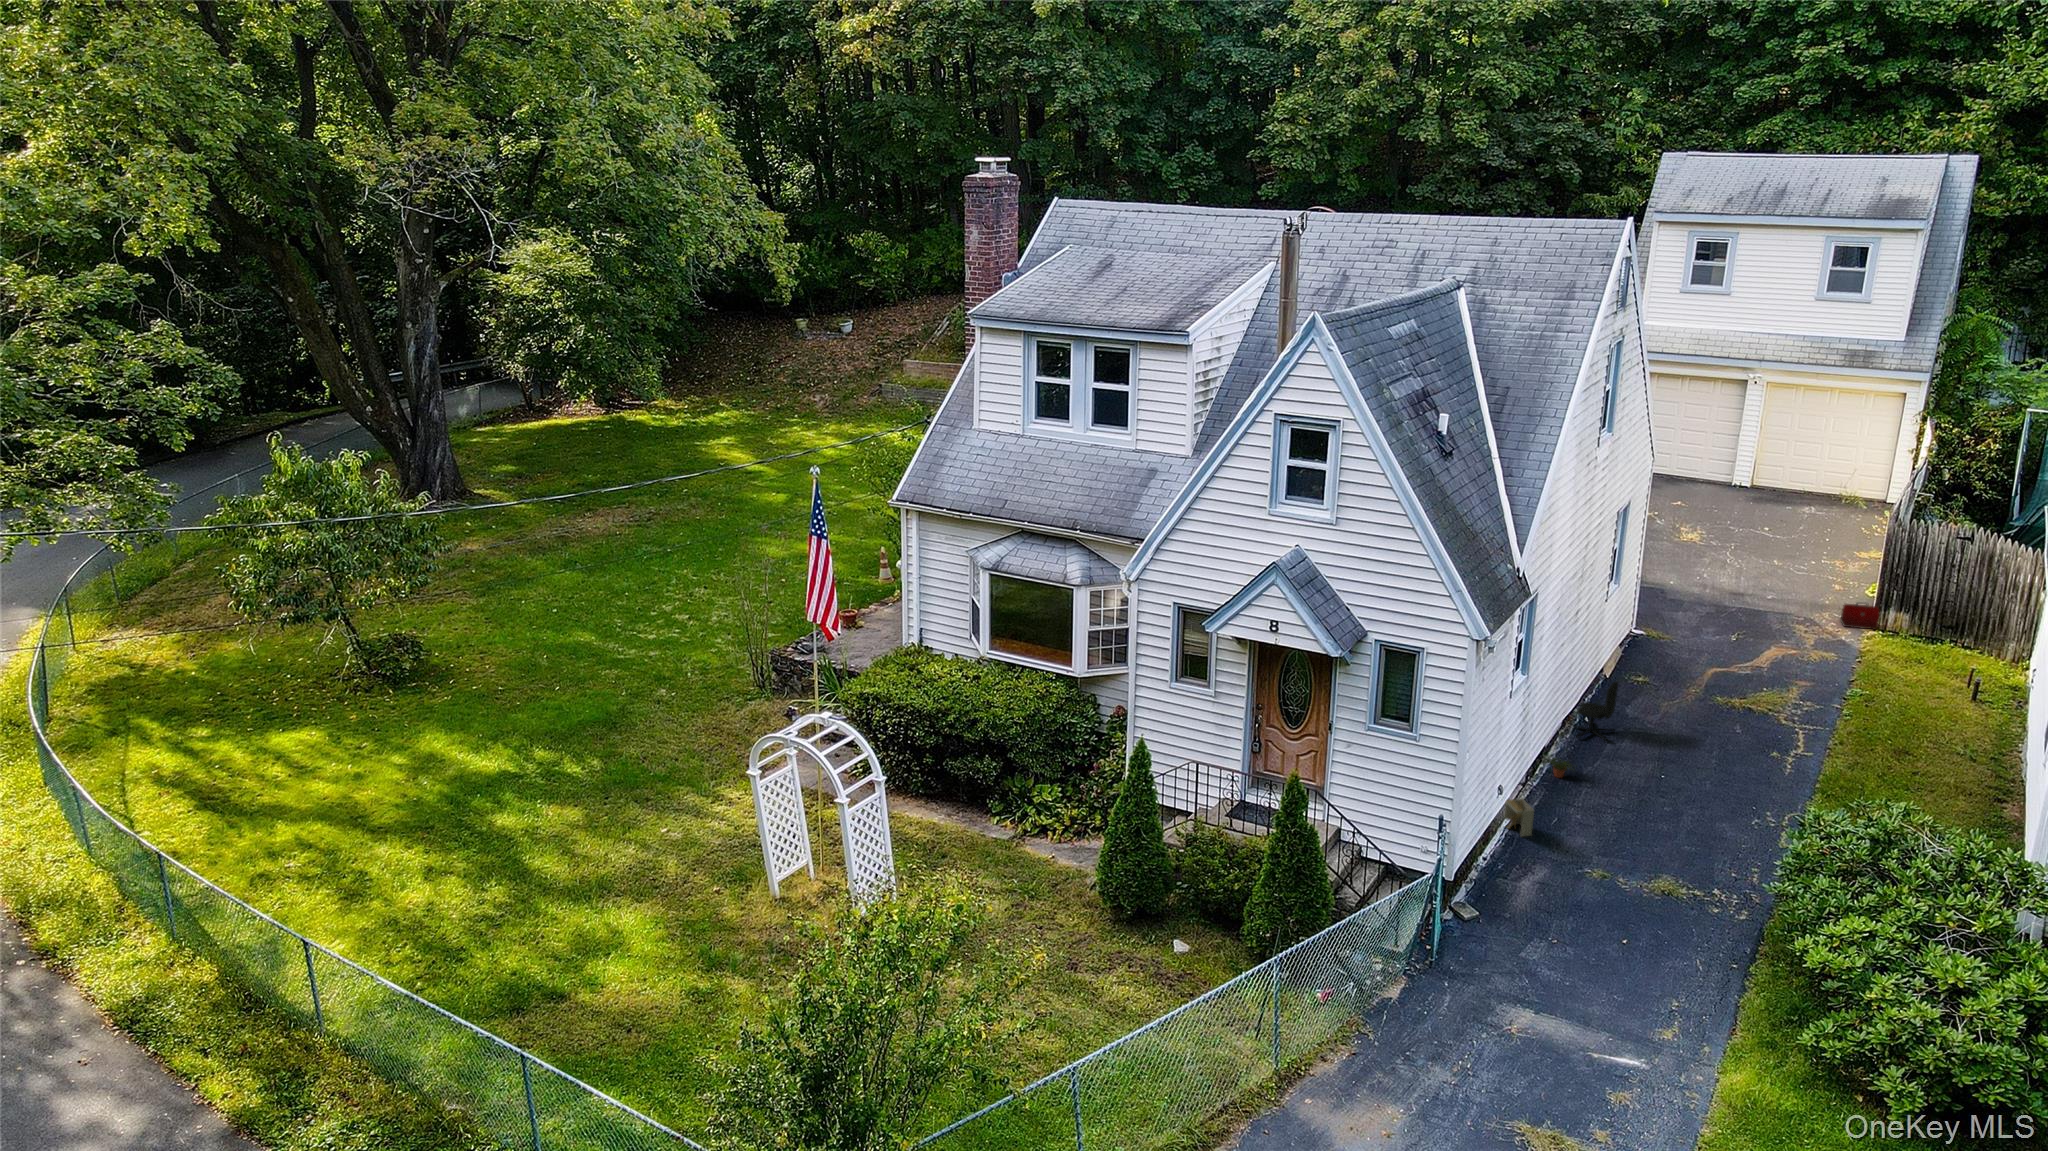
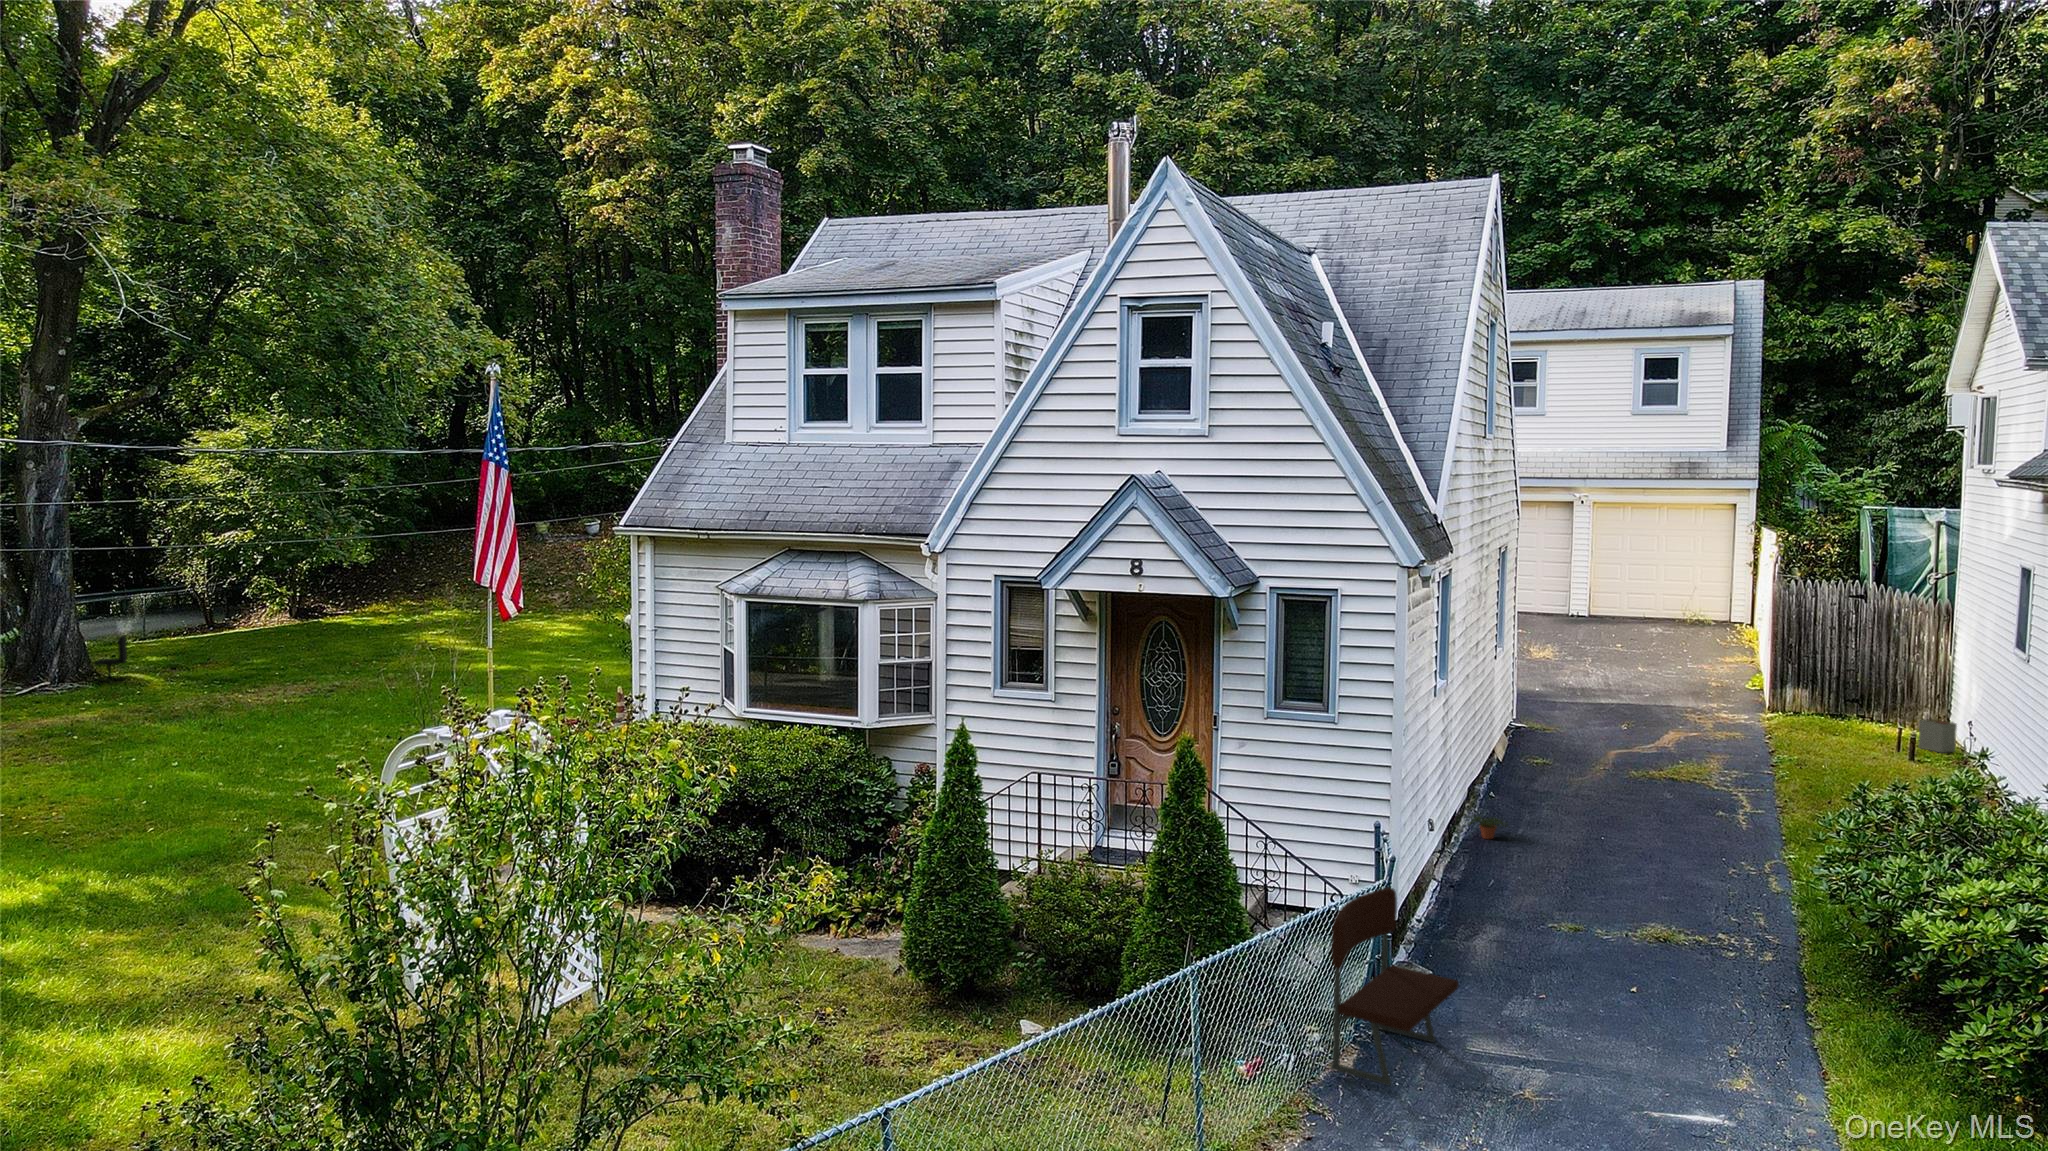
toolbox: present [1840,602,1879,629] -> none [1732,683,1776,712]
chair: present [1572,681,1618,742] -> present [90,635,130,684]
storage bin: present [1504,799,1534,836] -> present [1918,719,1957,753]
bench: none [1374,881,1468,1014] -> present [1331,887,1459,1085]

